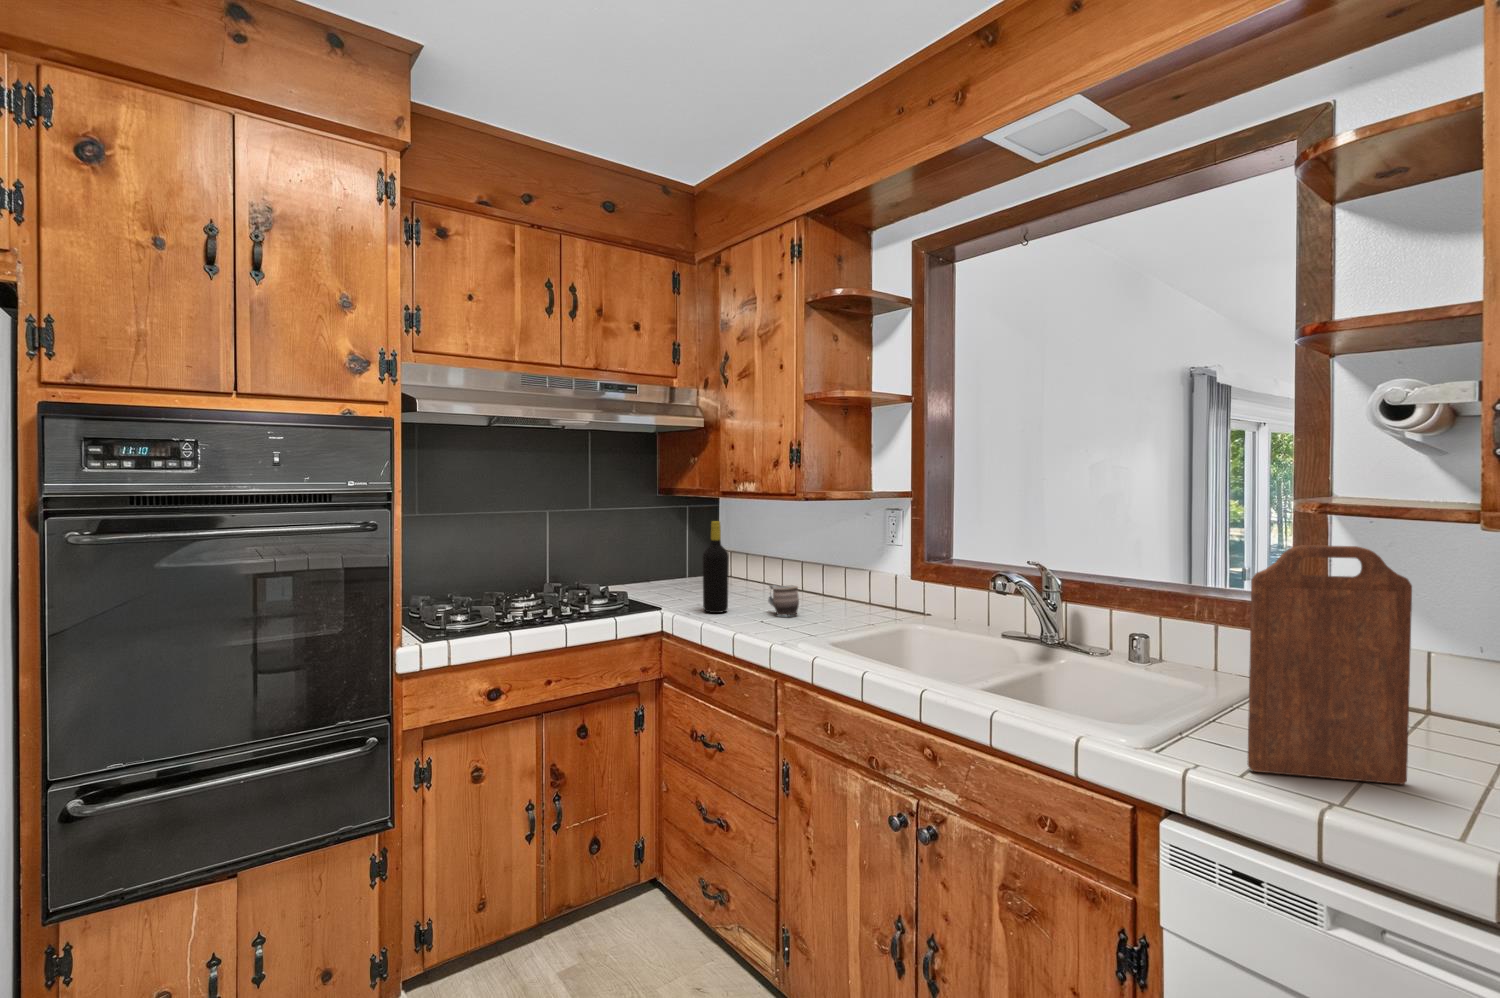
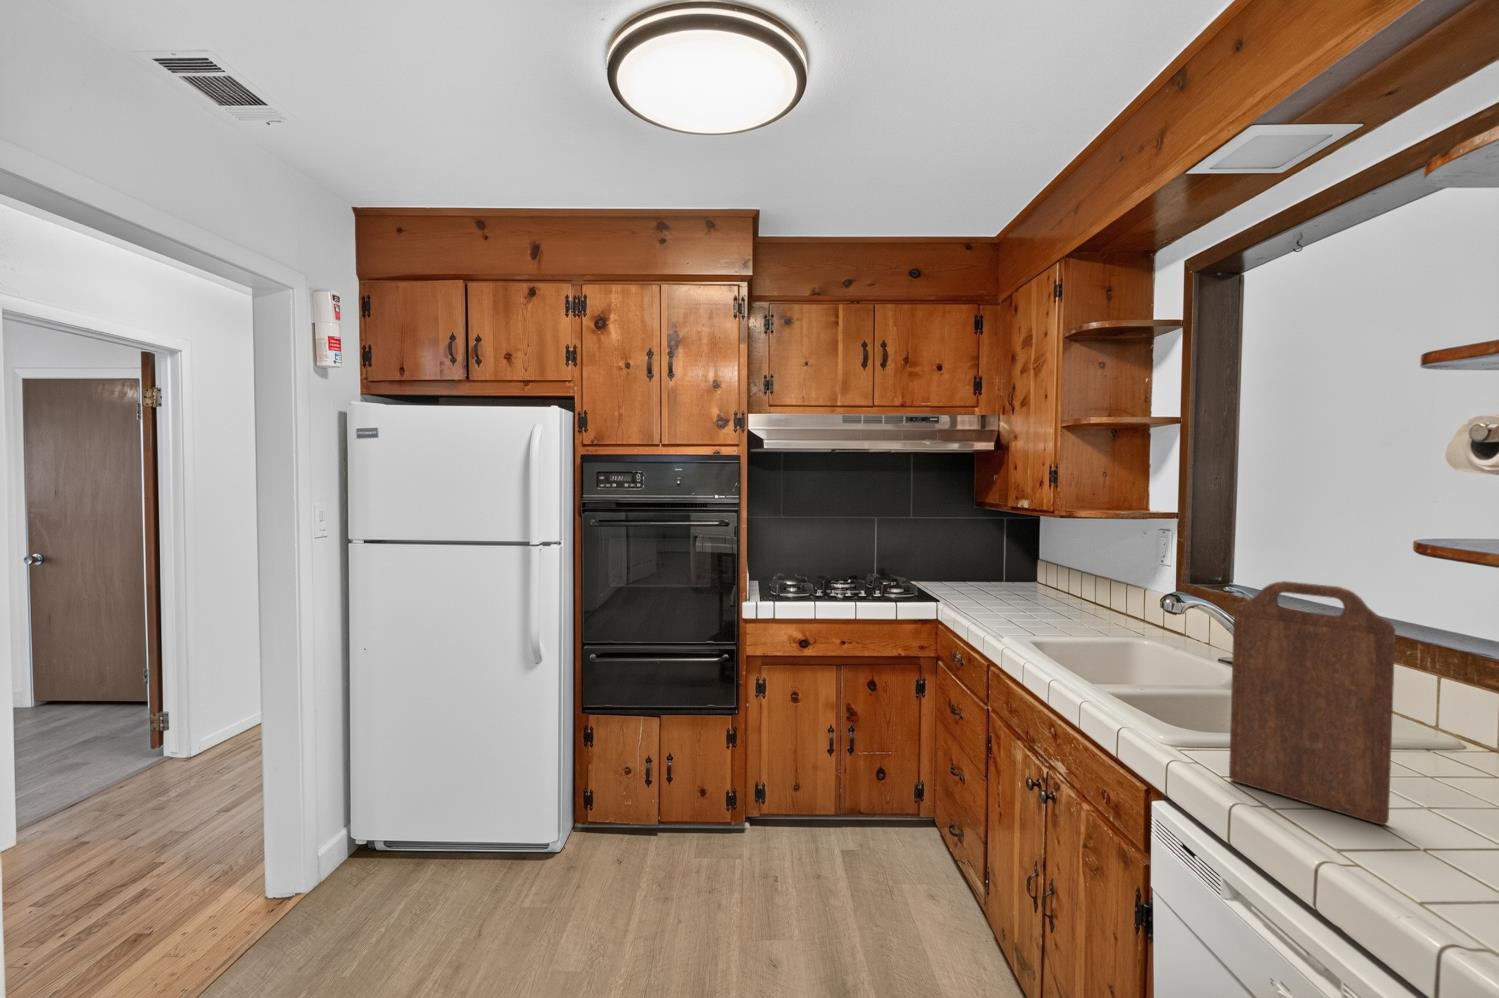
bottle: present [703,521,729,613] -> none [970,530,994,607]
mug: present [768,585,799,616] -> none [1026,588,1051,616]

